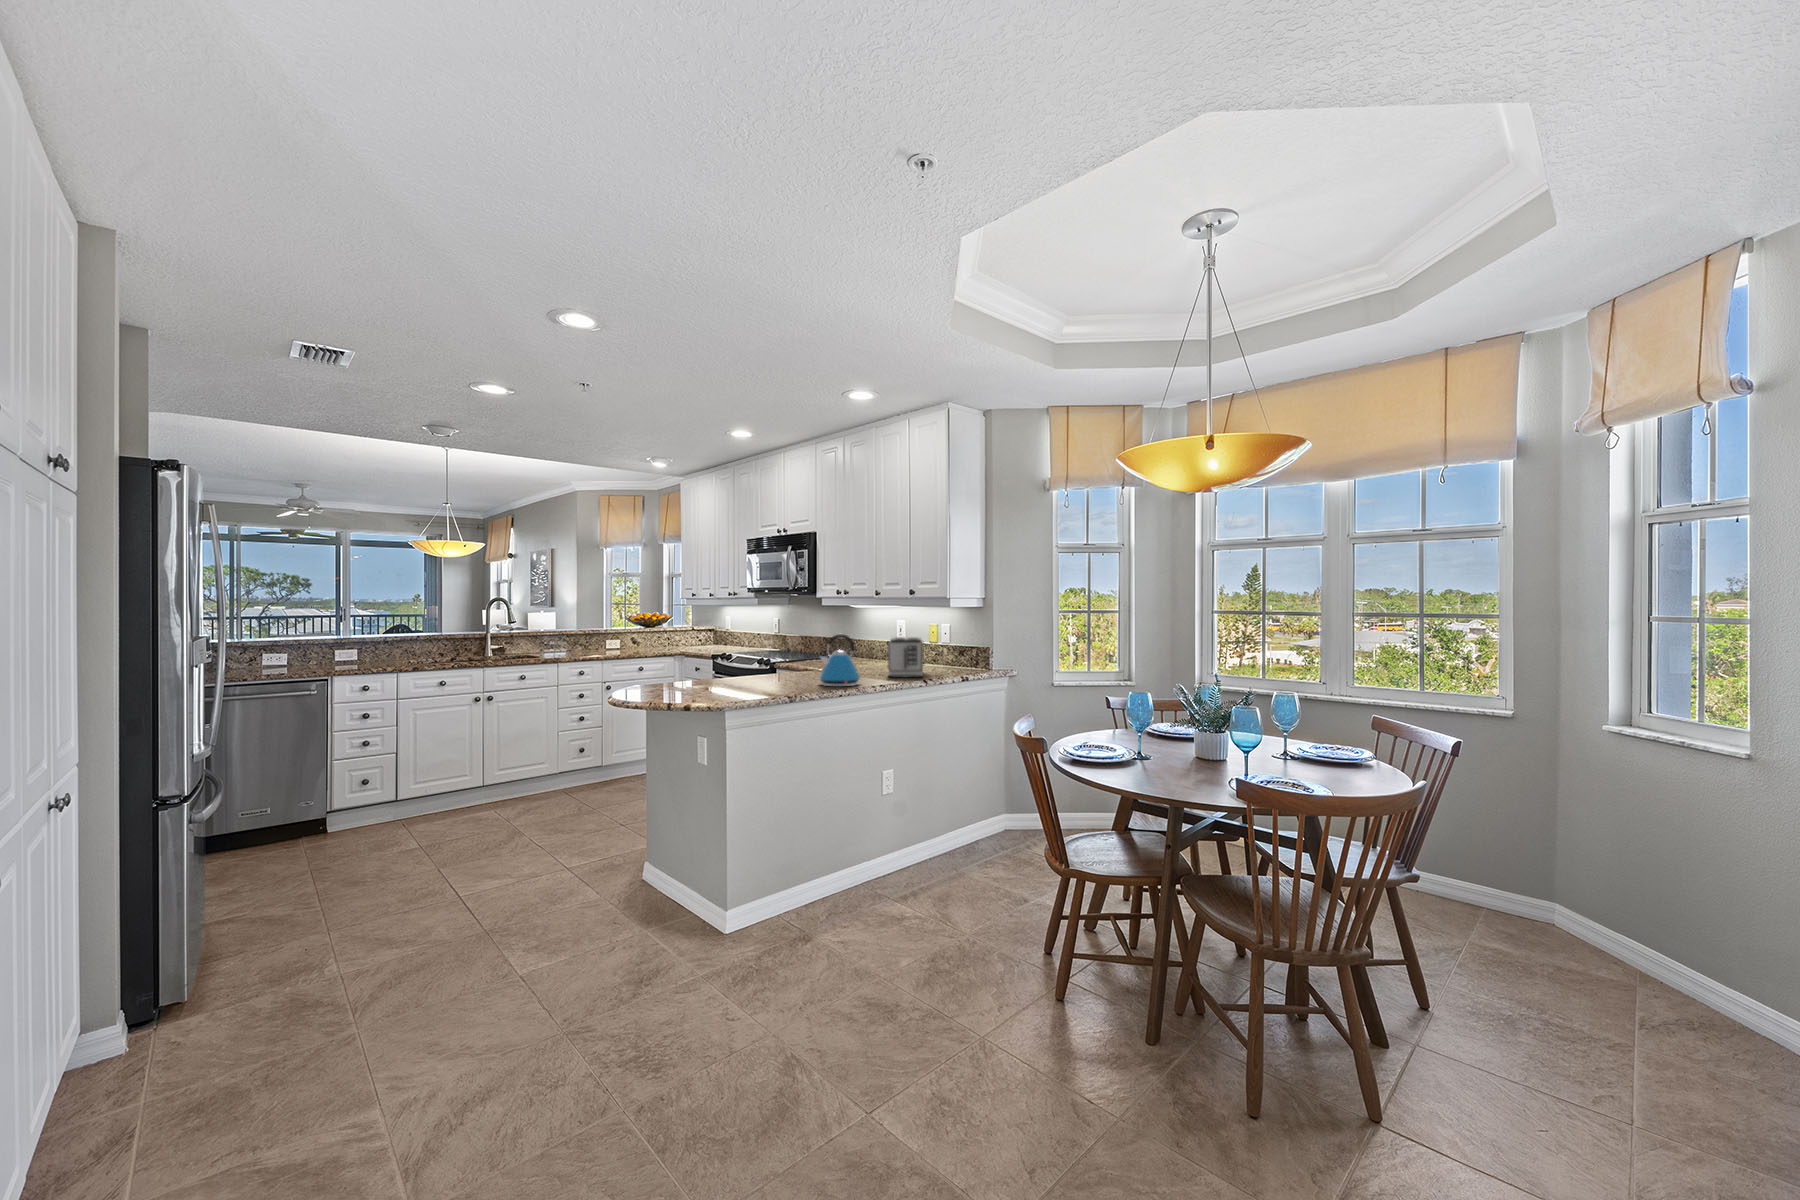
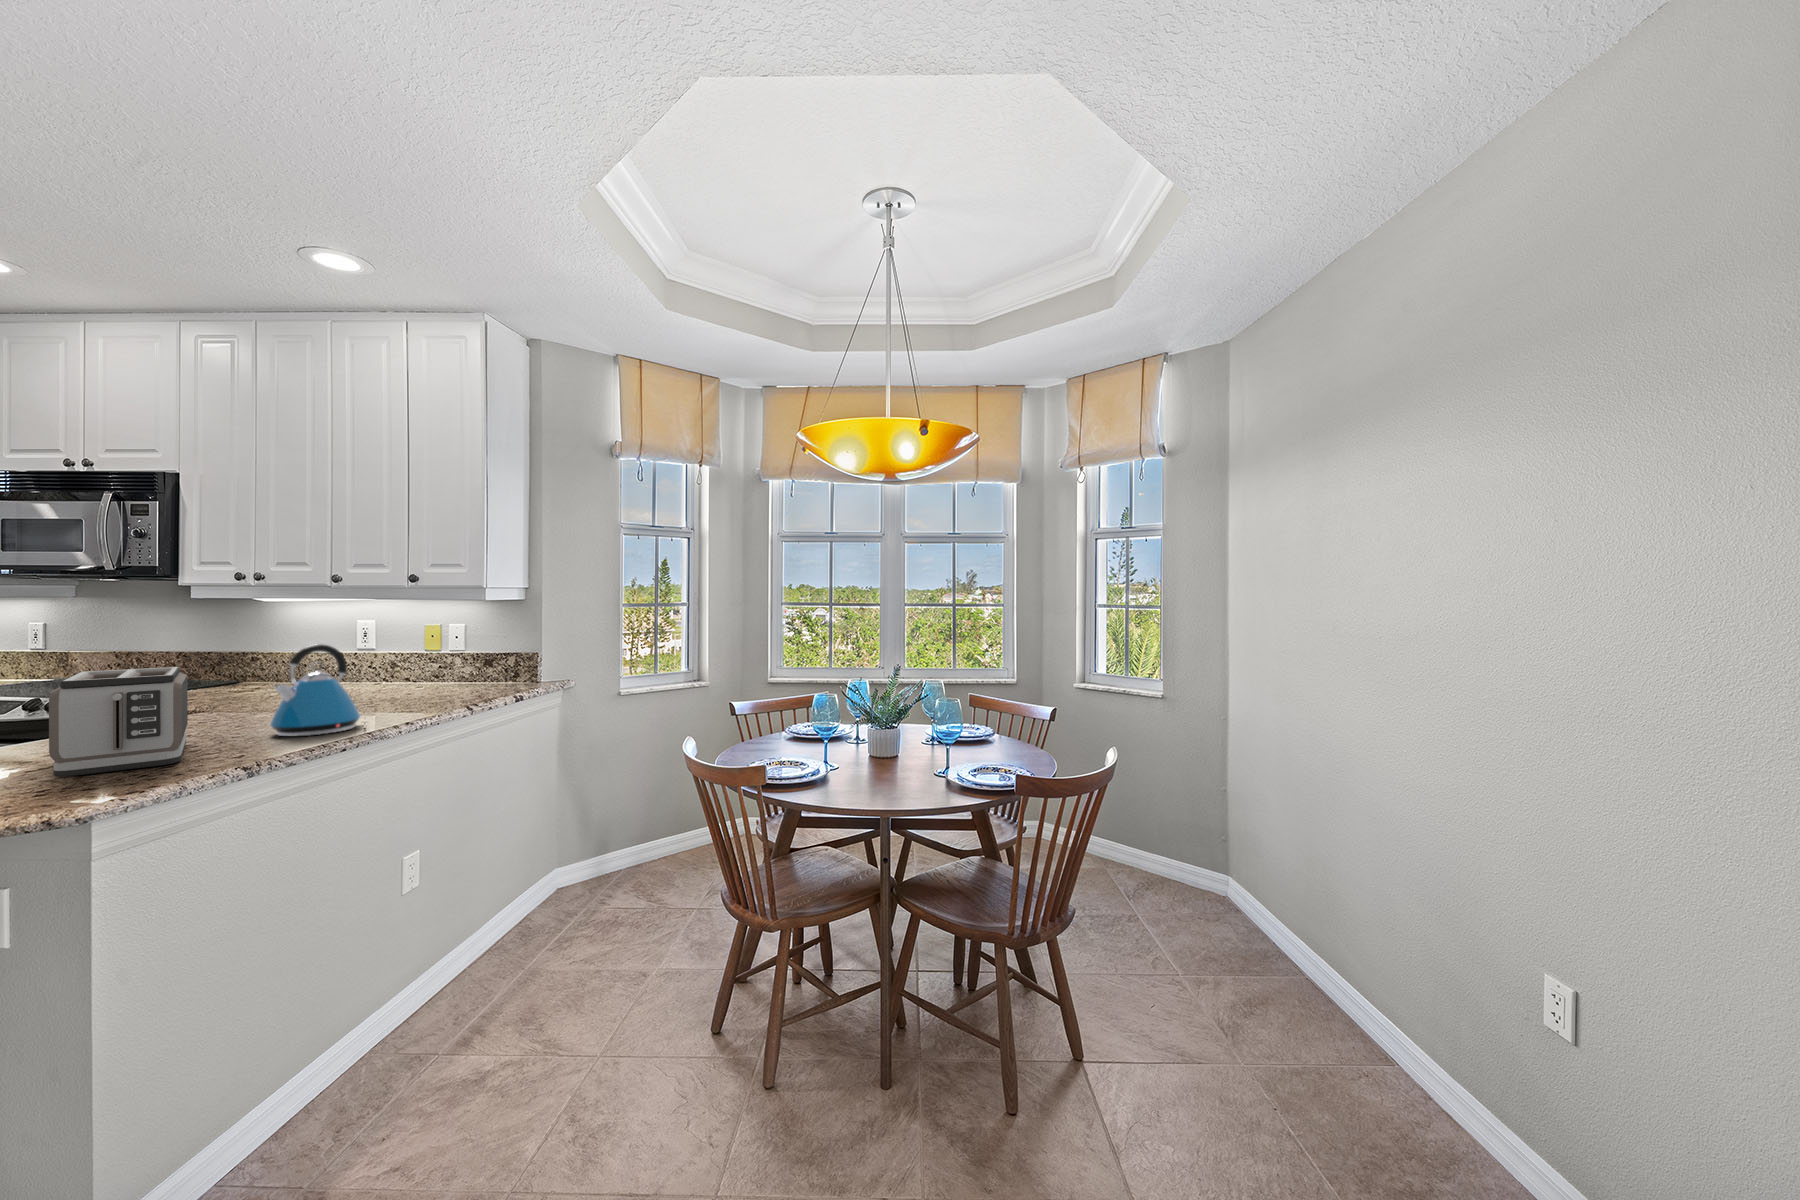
toaster: present [887,637,924,677] -> present [49,667,188,777]

